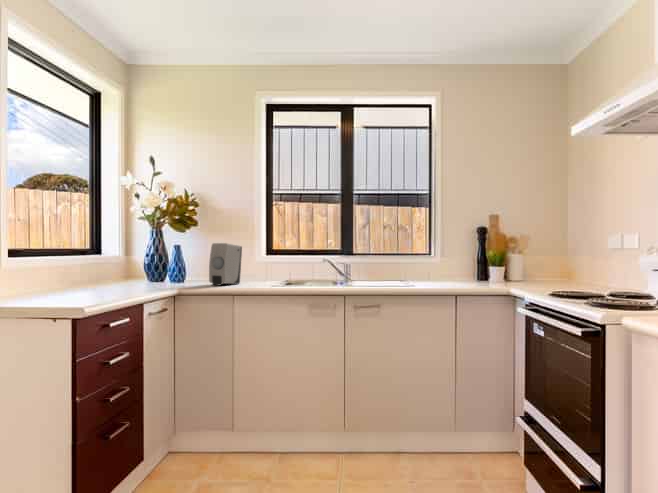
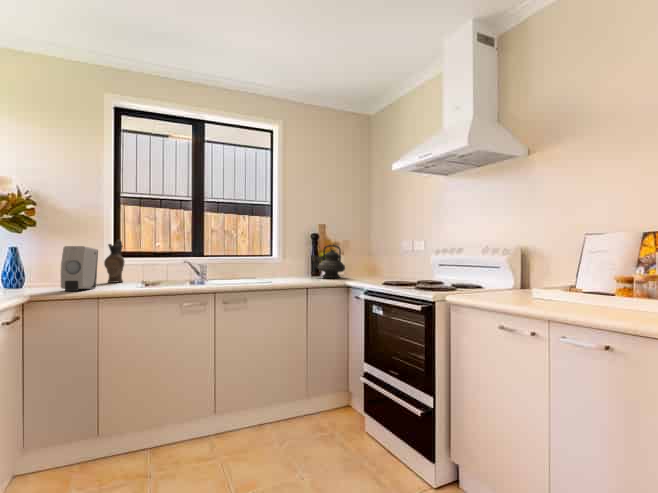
ceramic pitcher: none [255,236,273,279] -> present [104,240,125,283]
teapot: none [475,240,520,284] -> present [311,245,345,278]

